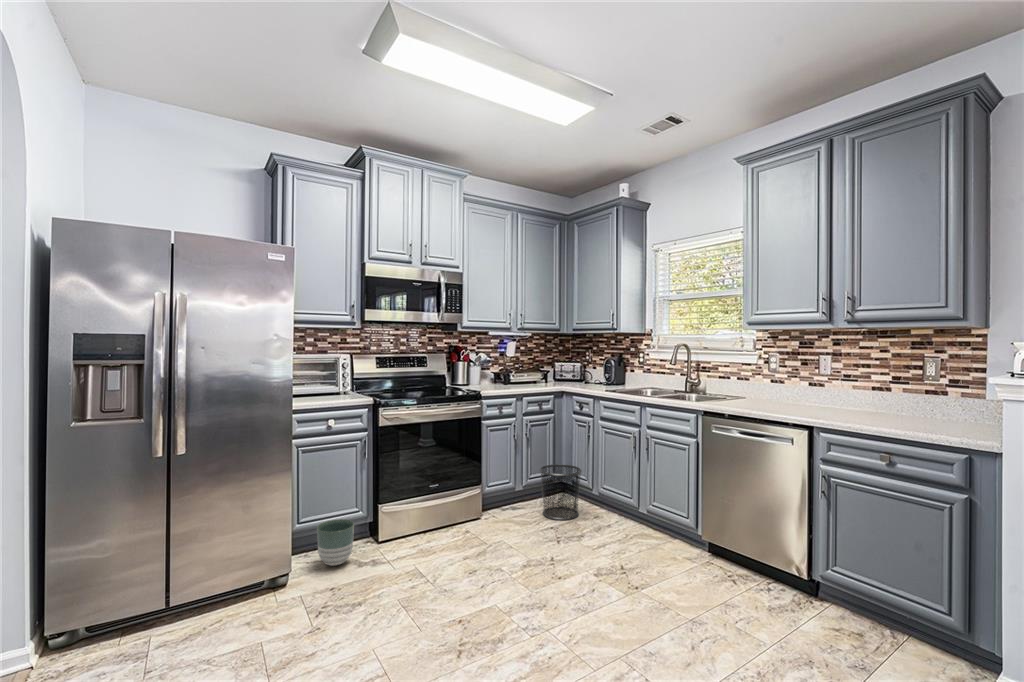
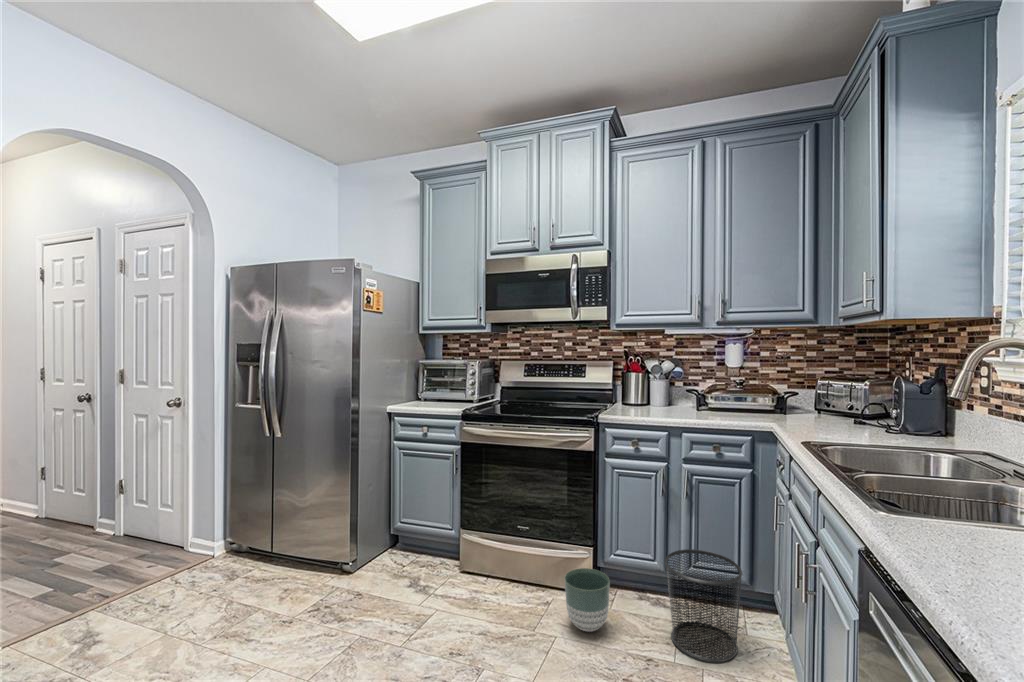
planter: present [317,519,354,566] -> present [565,568,610,632]

